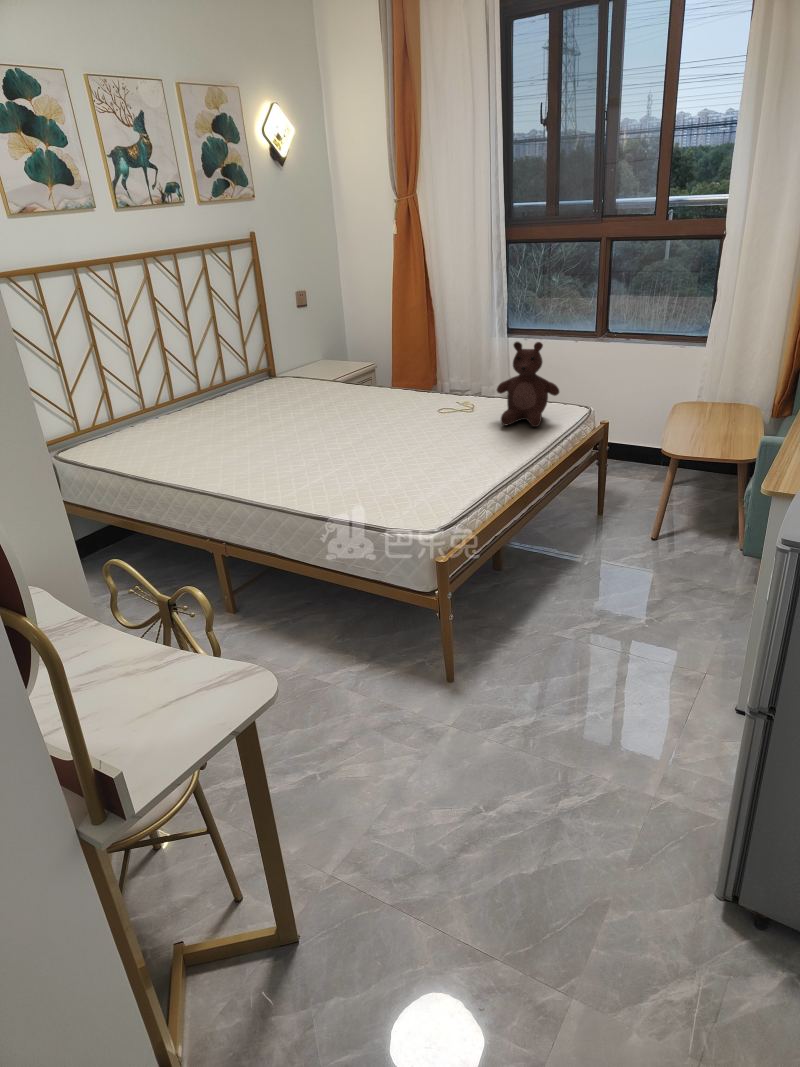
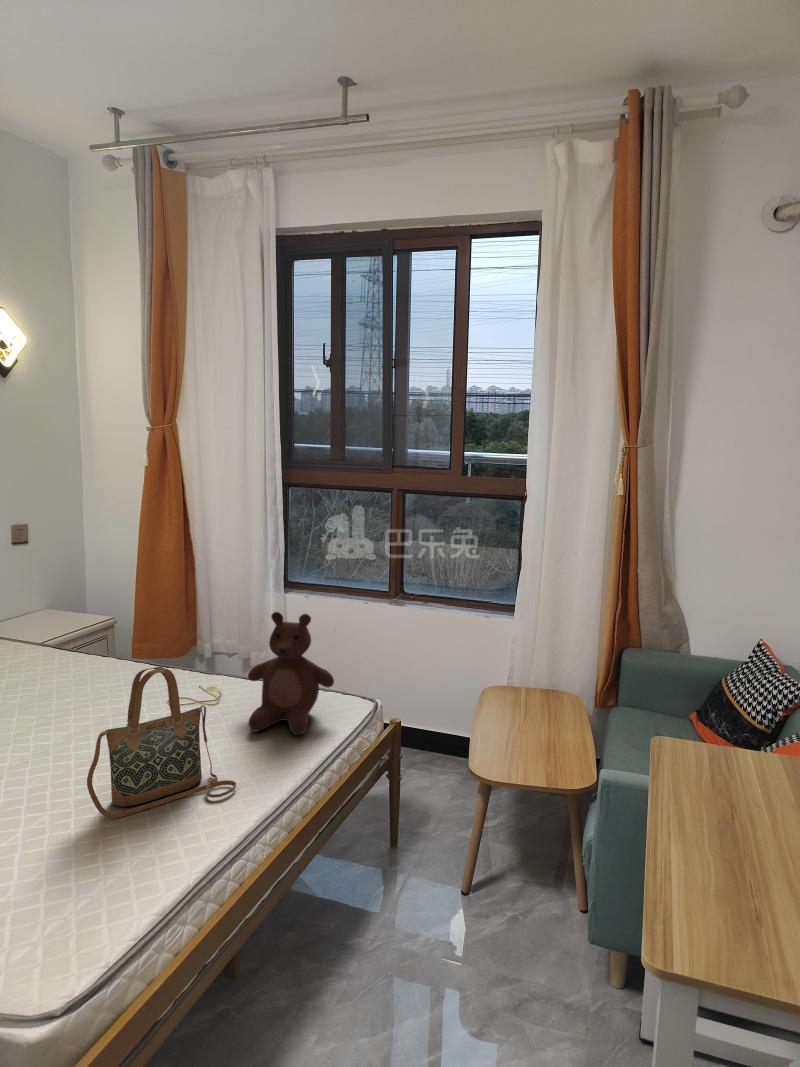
handbag: none [416,375,501,465] -> present [87,667,236,819]

